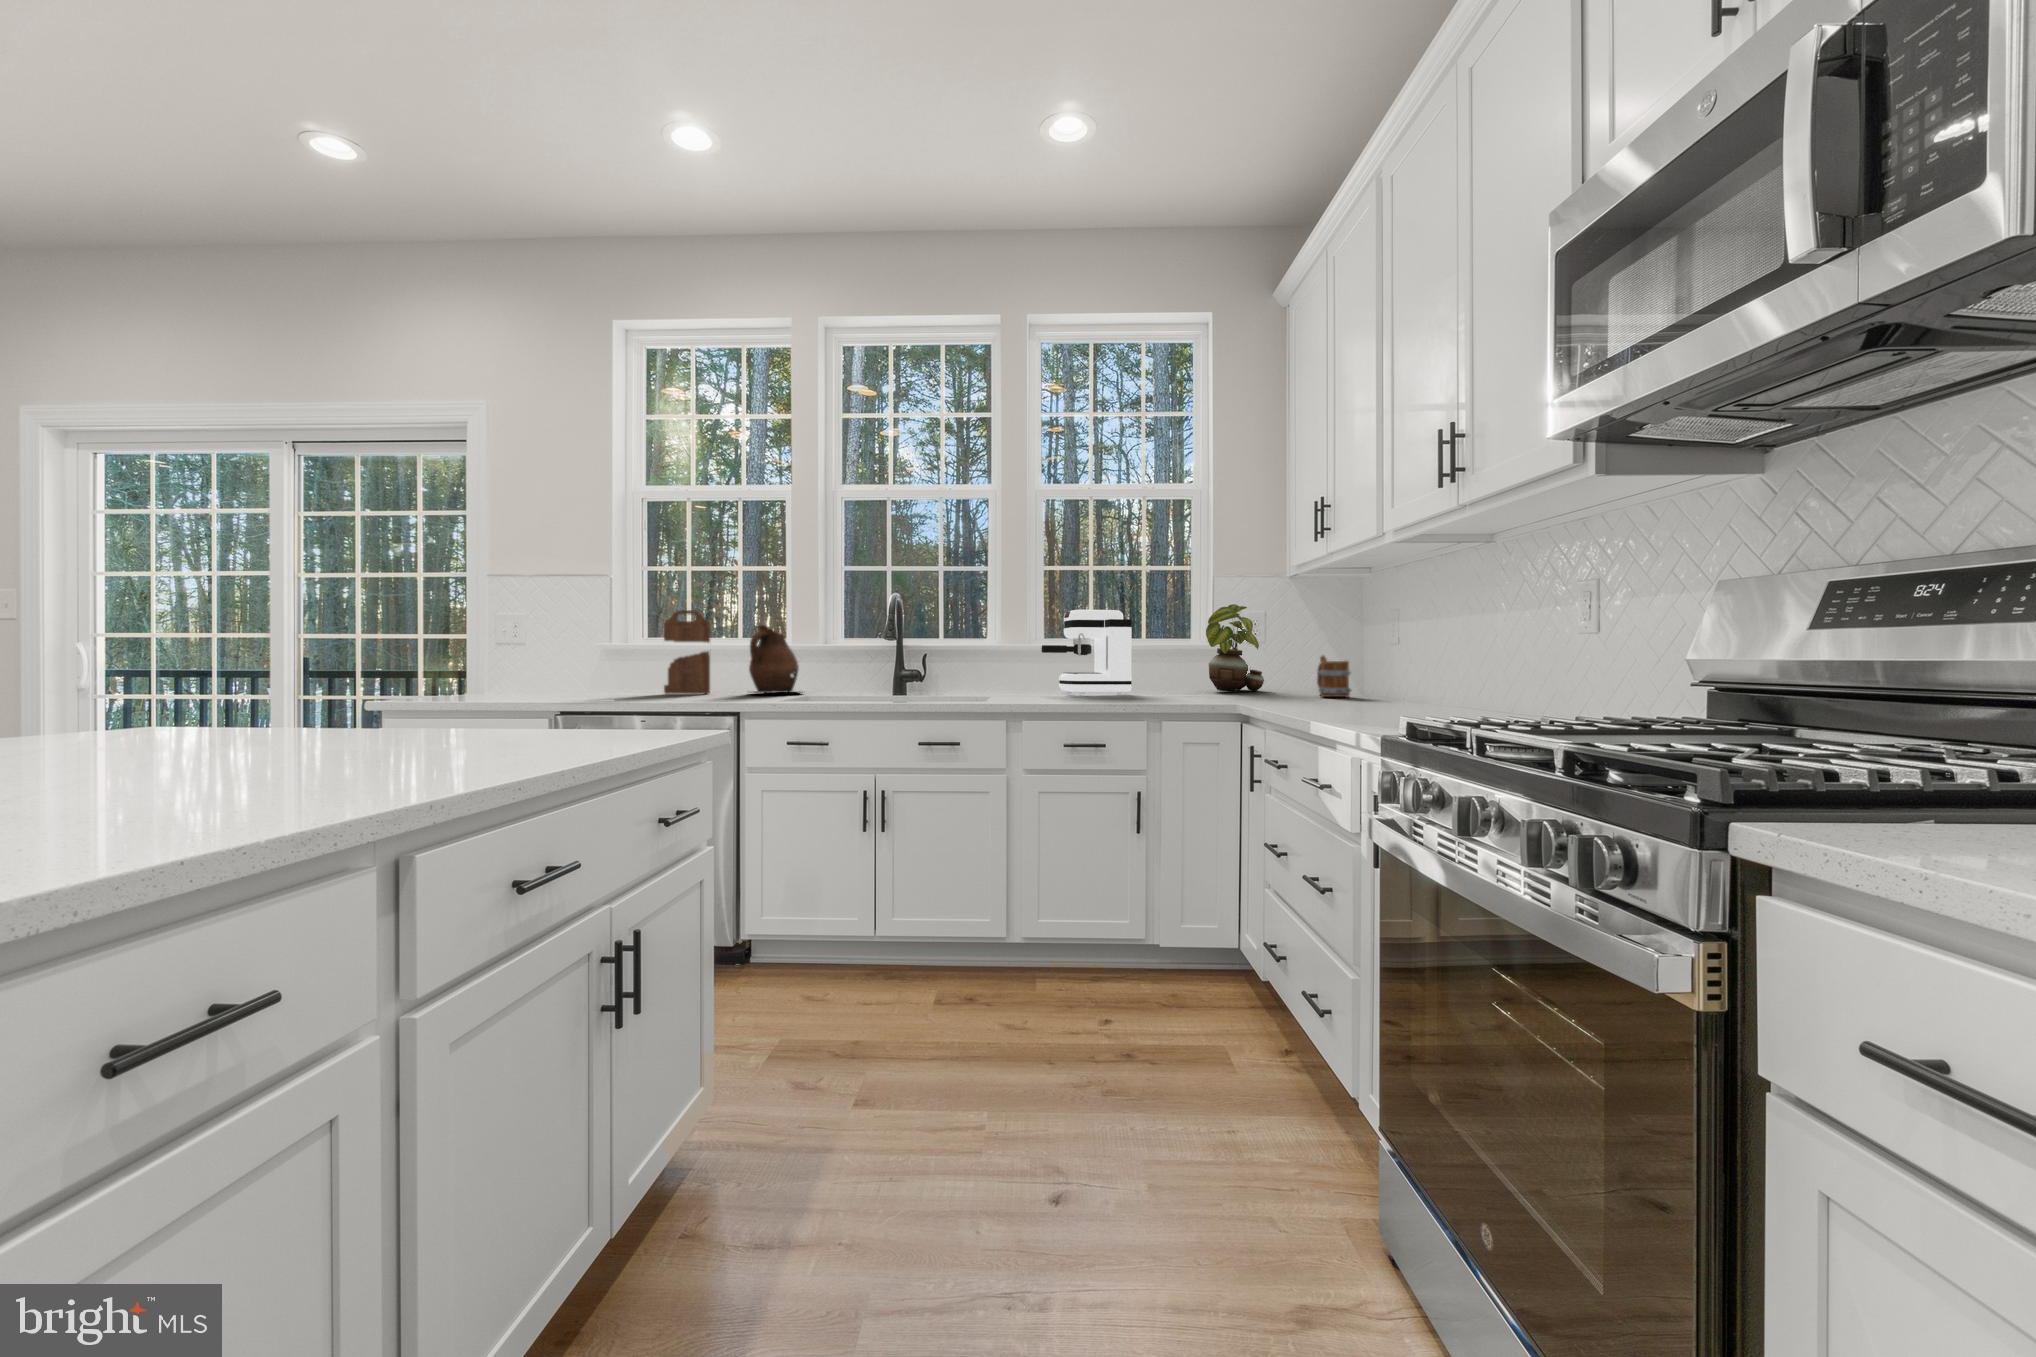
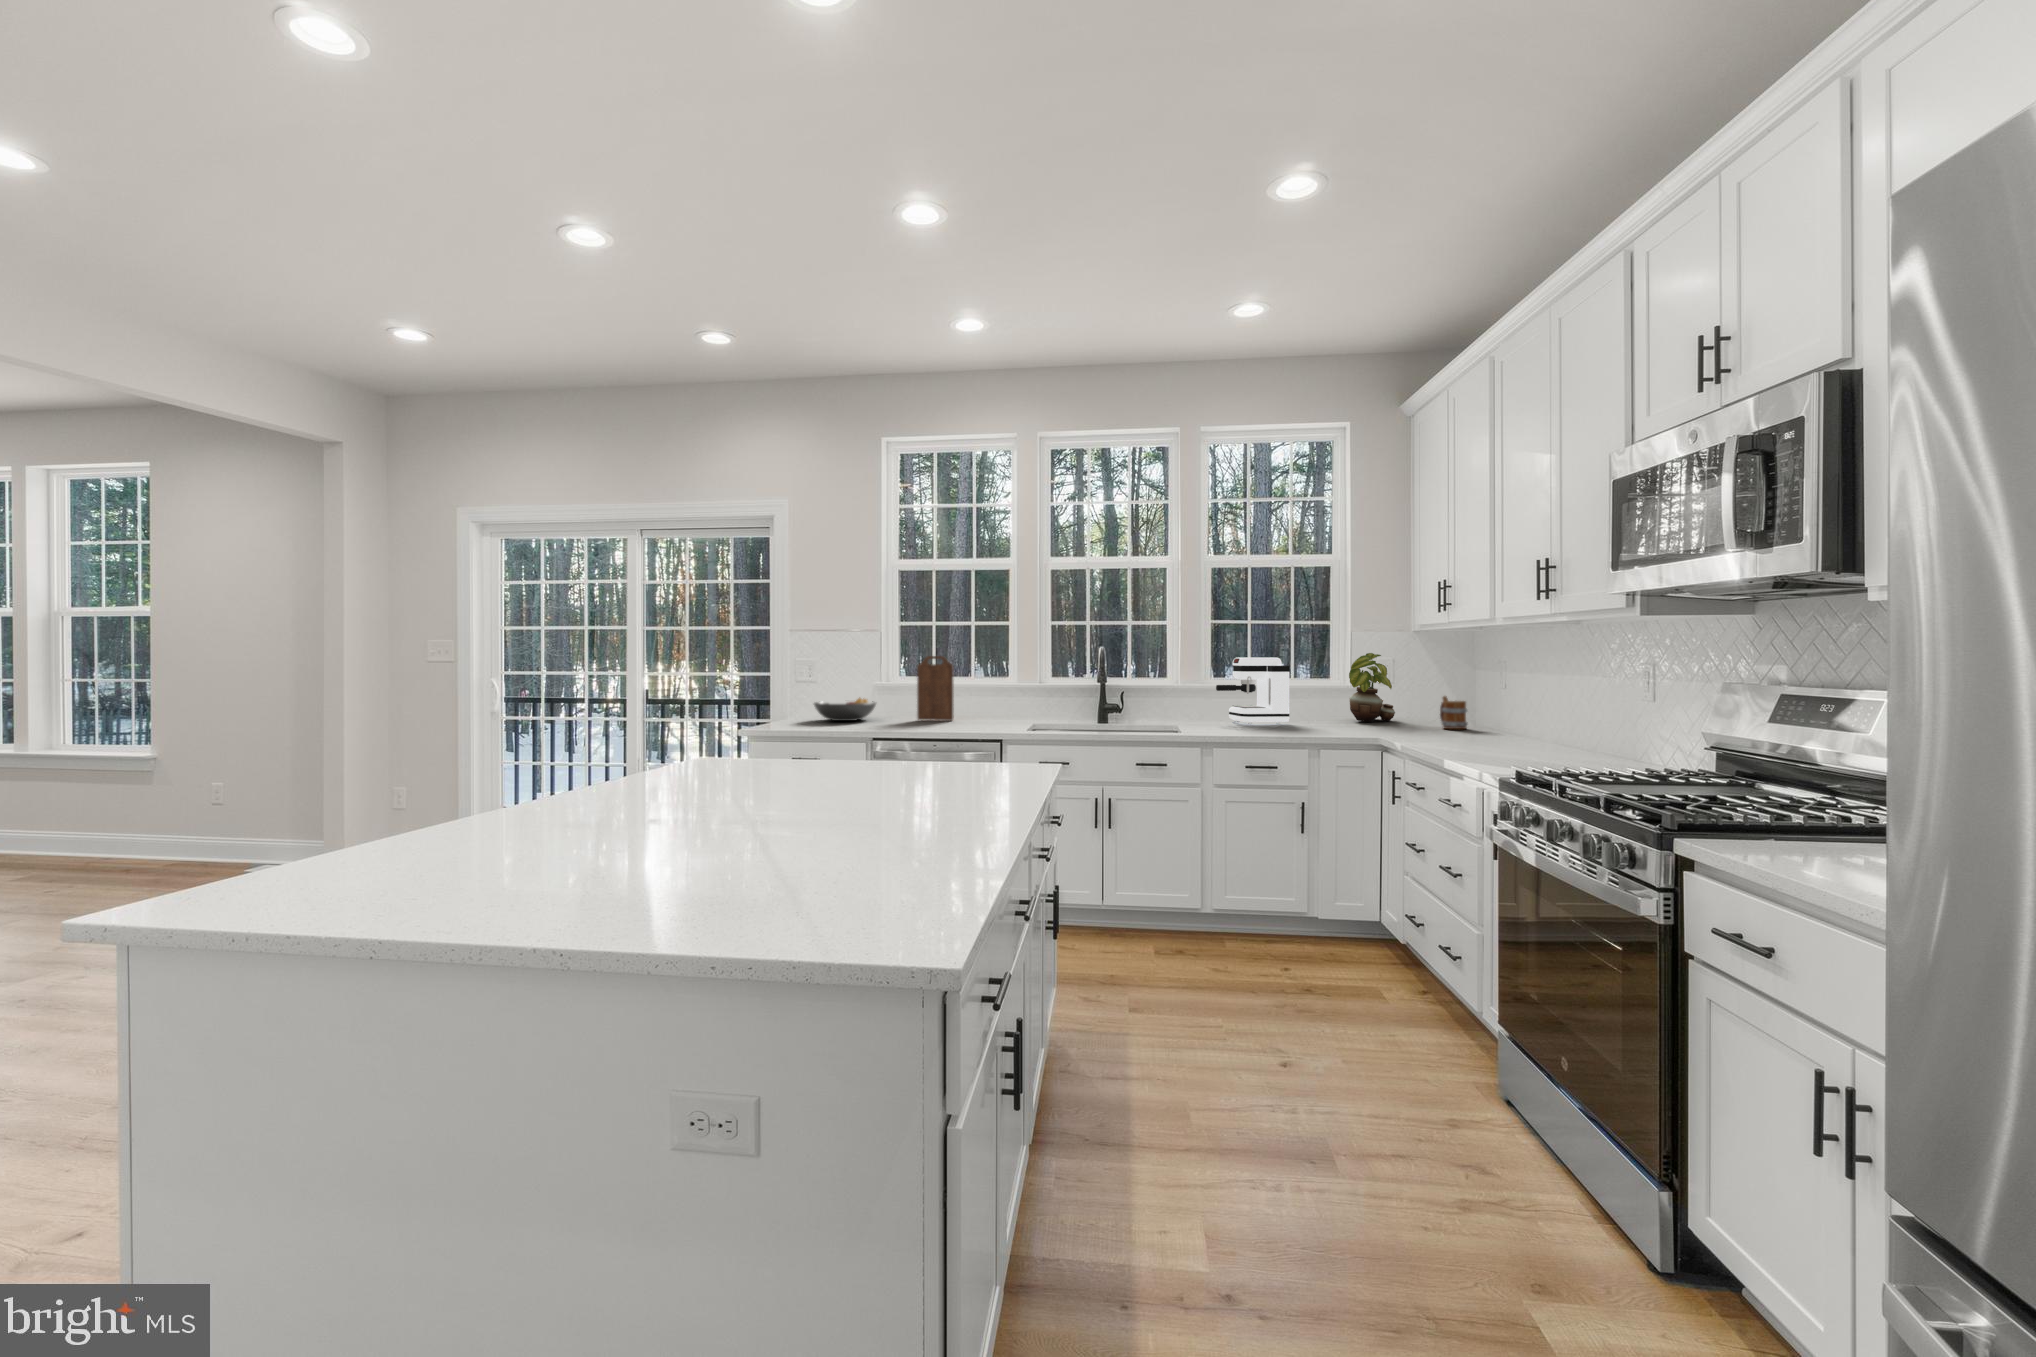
ceramic pitcher: present [749,625,803,693] -> none [981,669,1028,722]
fruit bowl: none [523,665,614,695] -> present [814,698,876,721]

